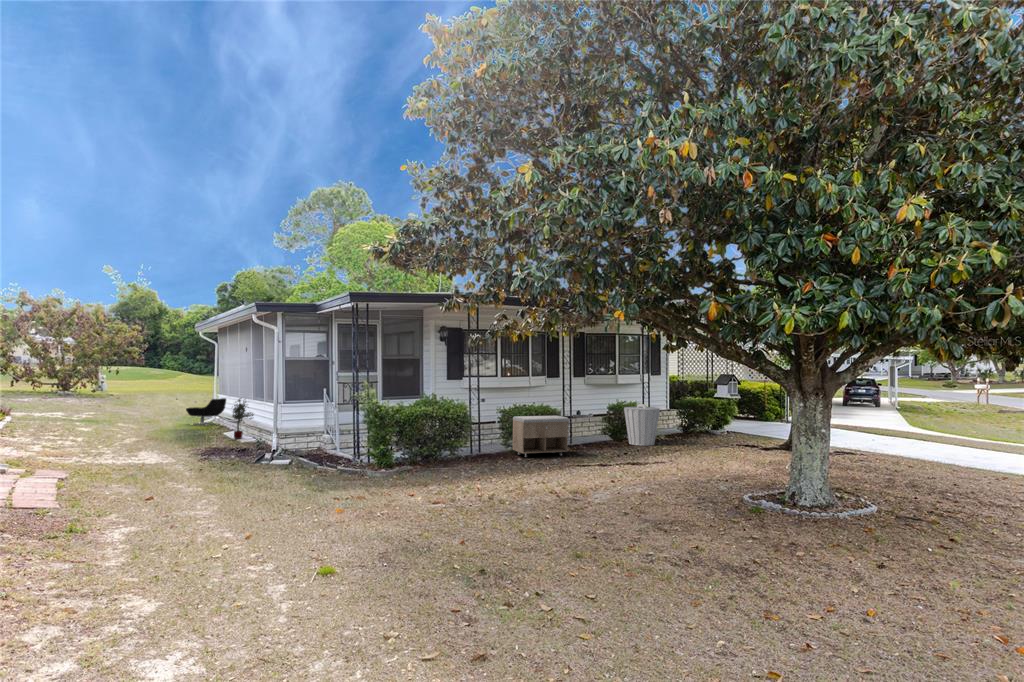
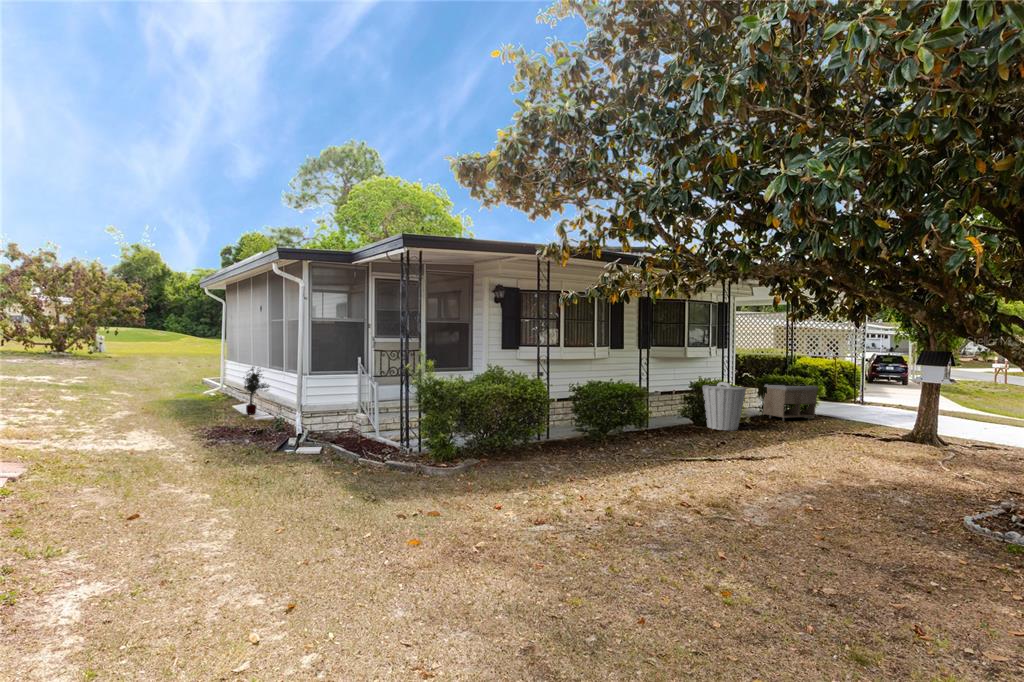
lounge chair: present [186,398,226,424] -> none [189,365,235,395]
storage bench: present [513,416,569,457] -> present [763,384,818,421]

